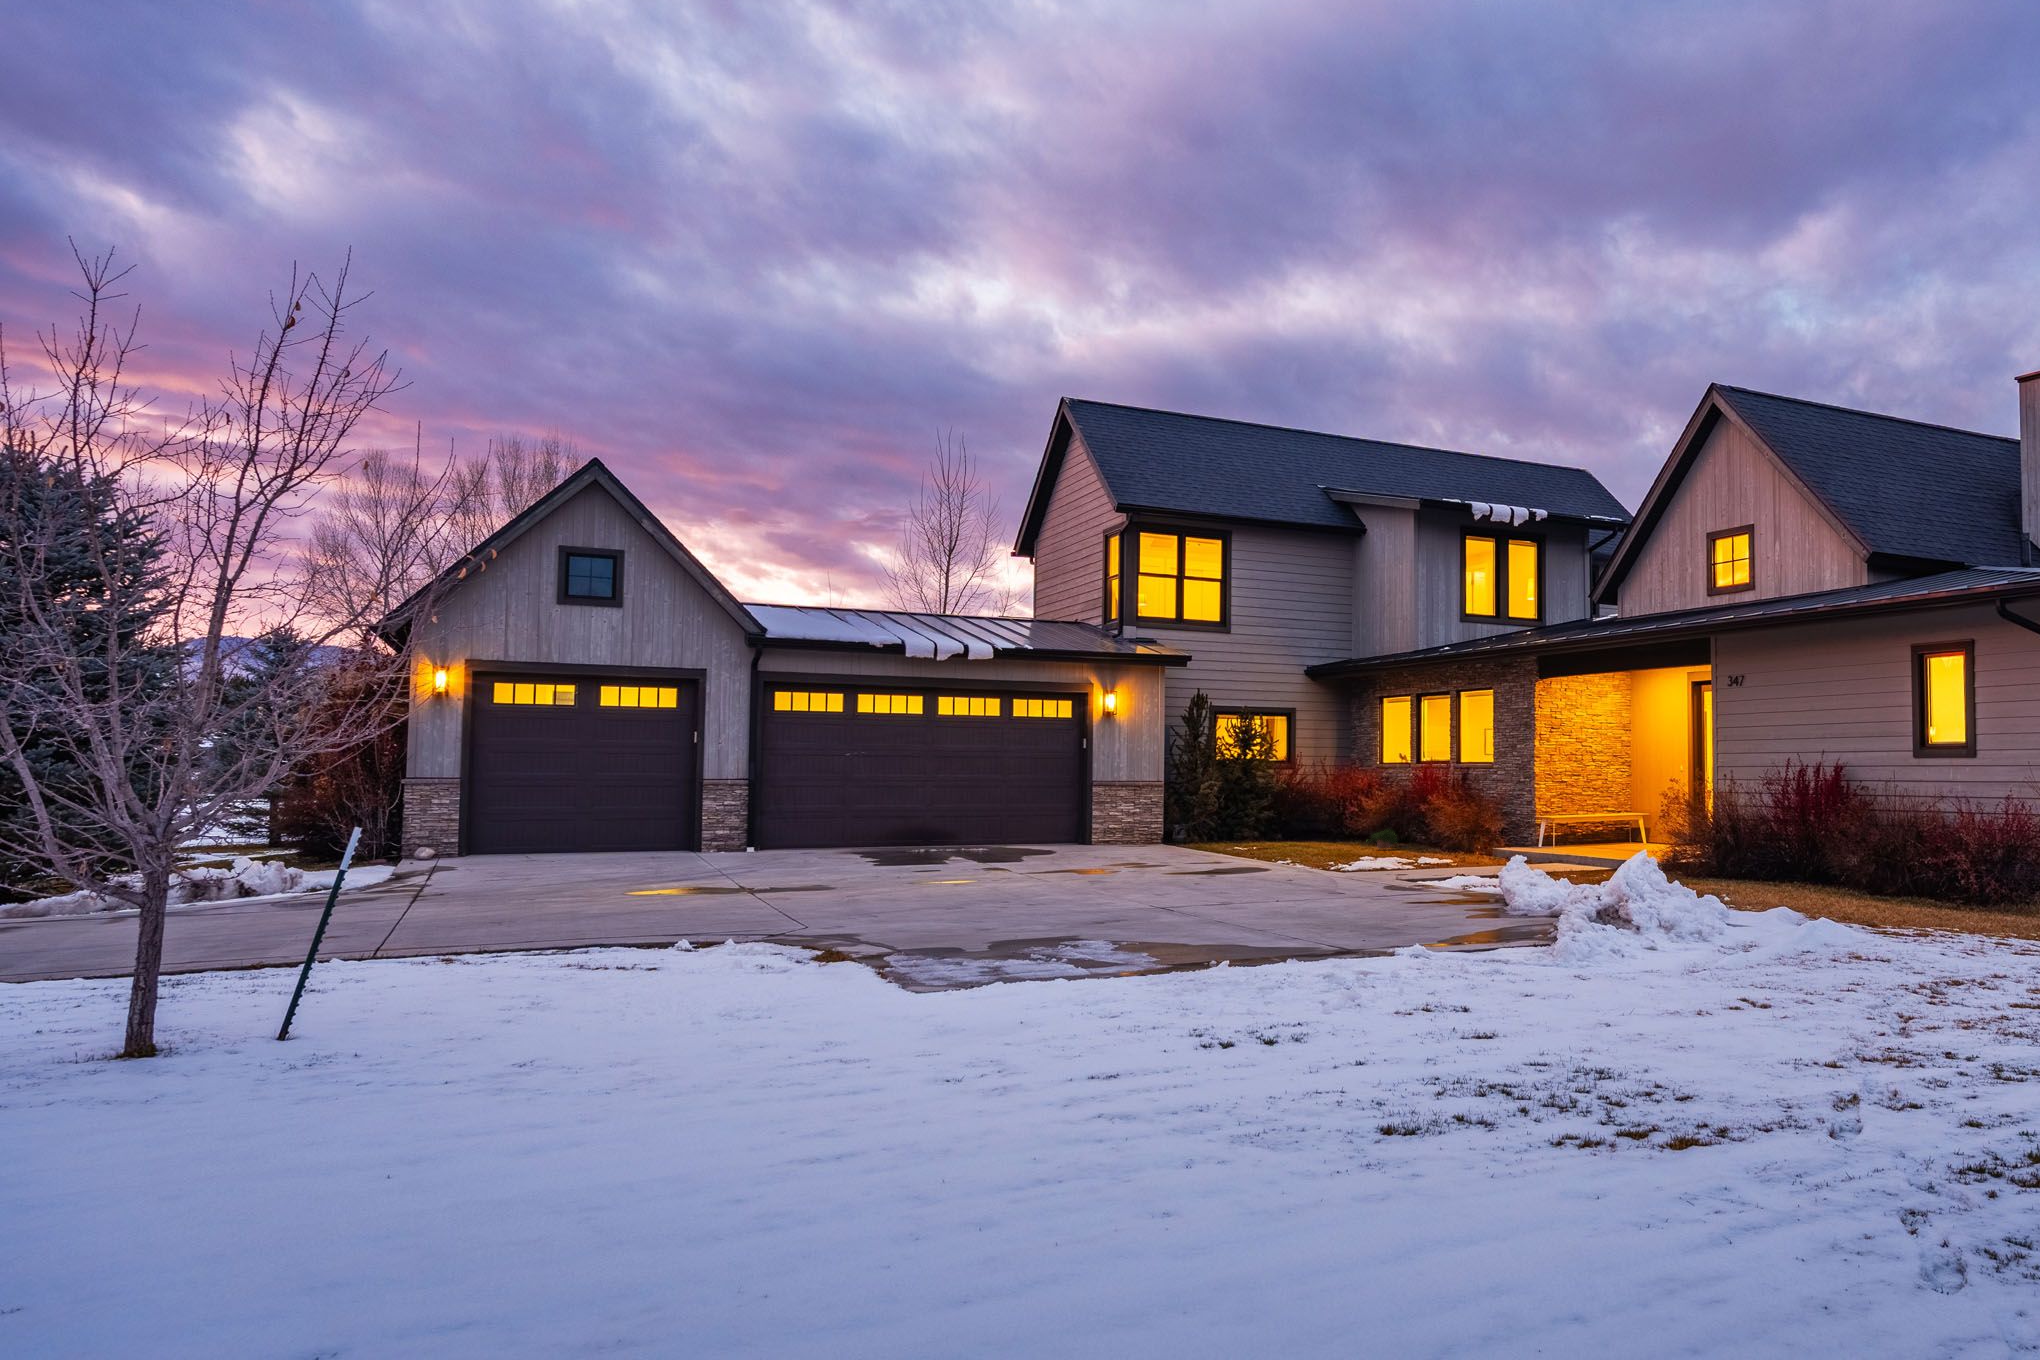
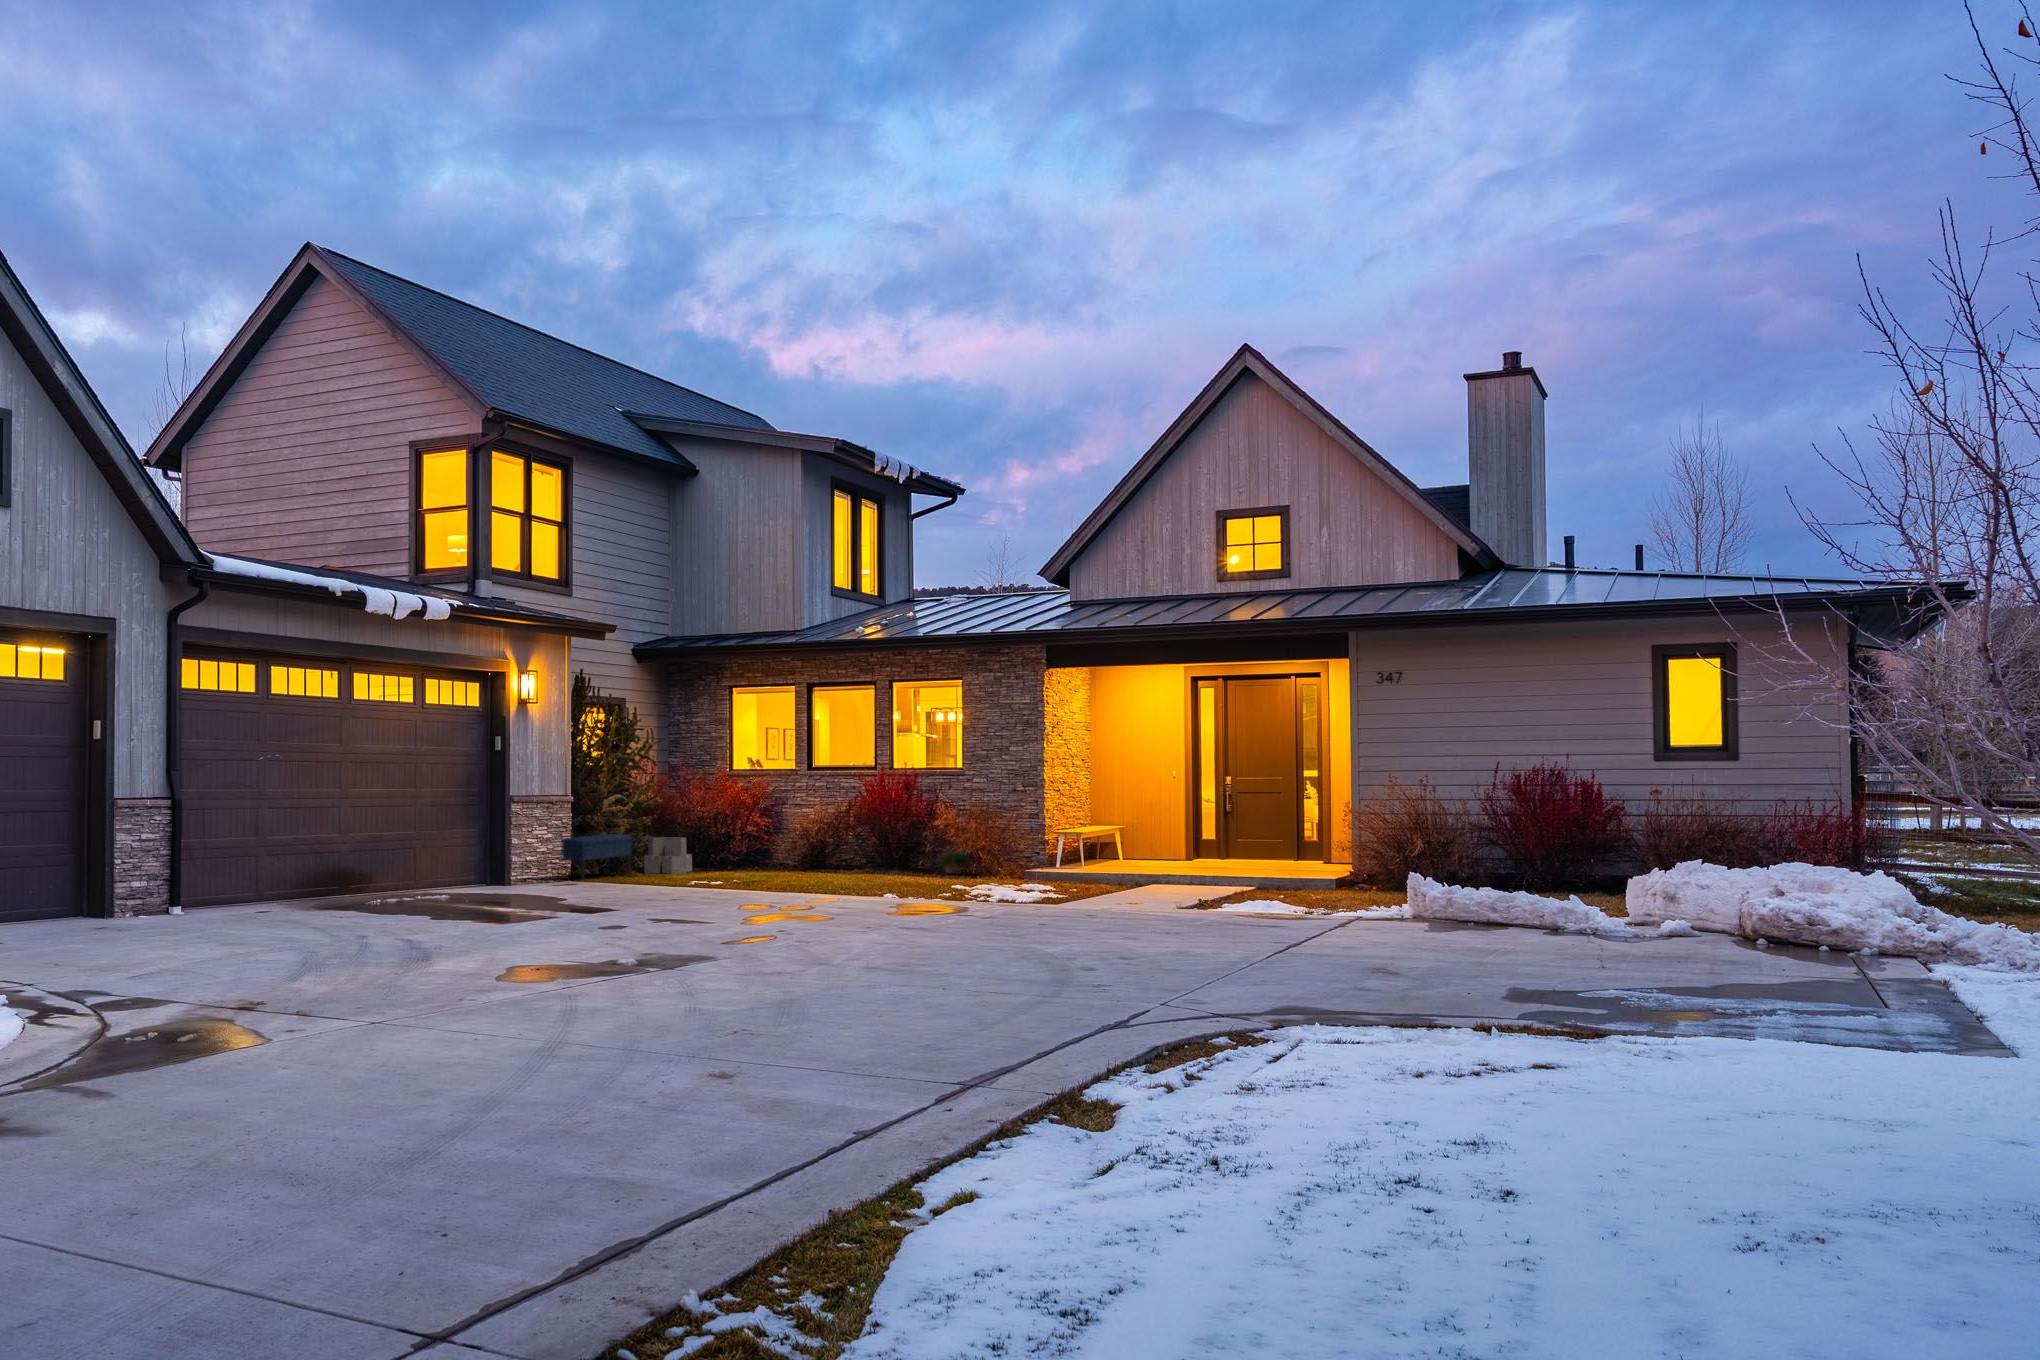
bench: none [1161,812,1229,845] -> present [559,834,632,879]
cardboard box: none [1247,815,1282,844] -> present [644,837,692,874]

